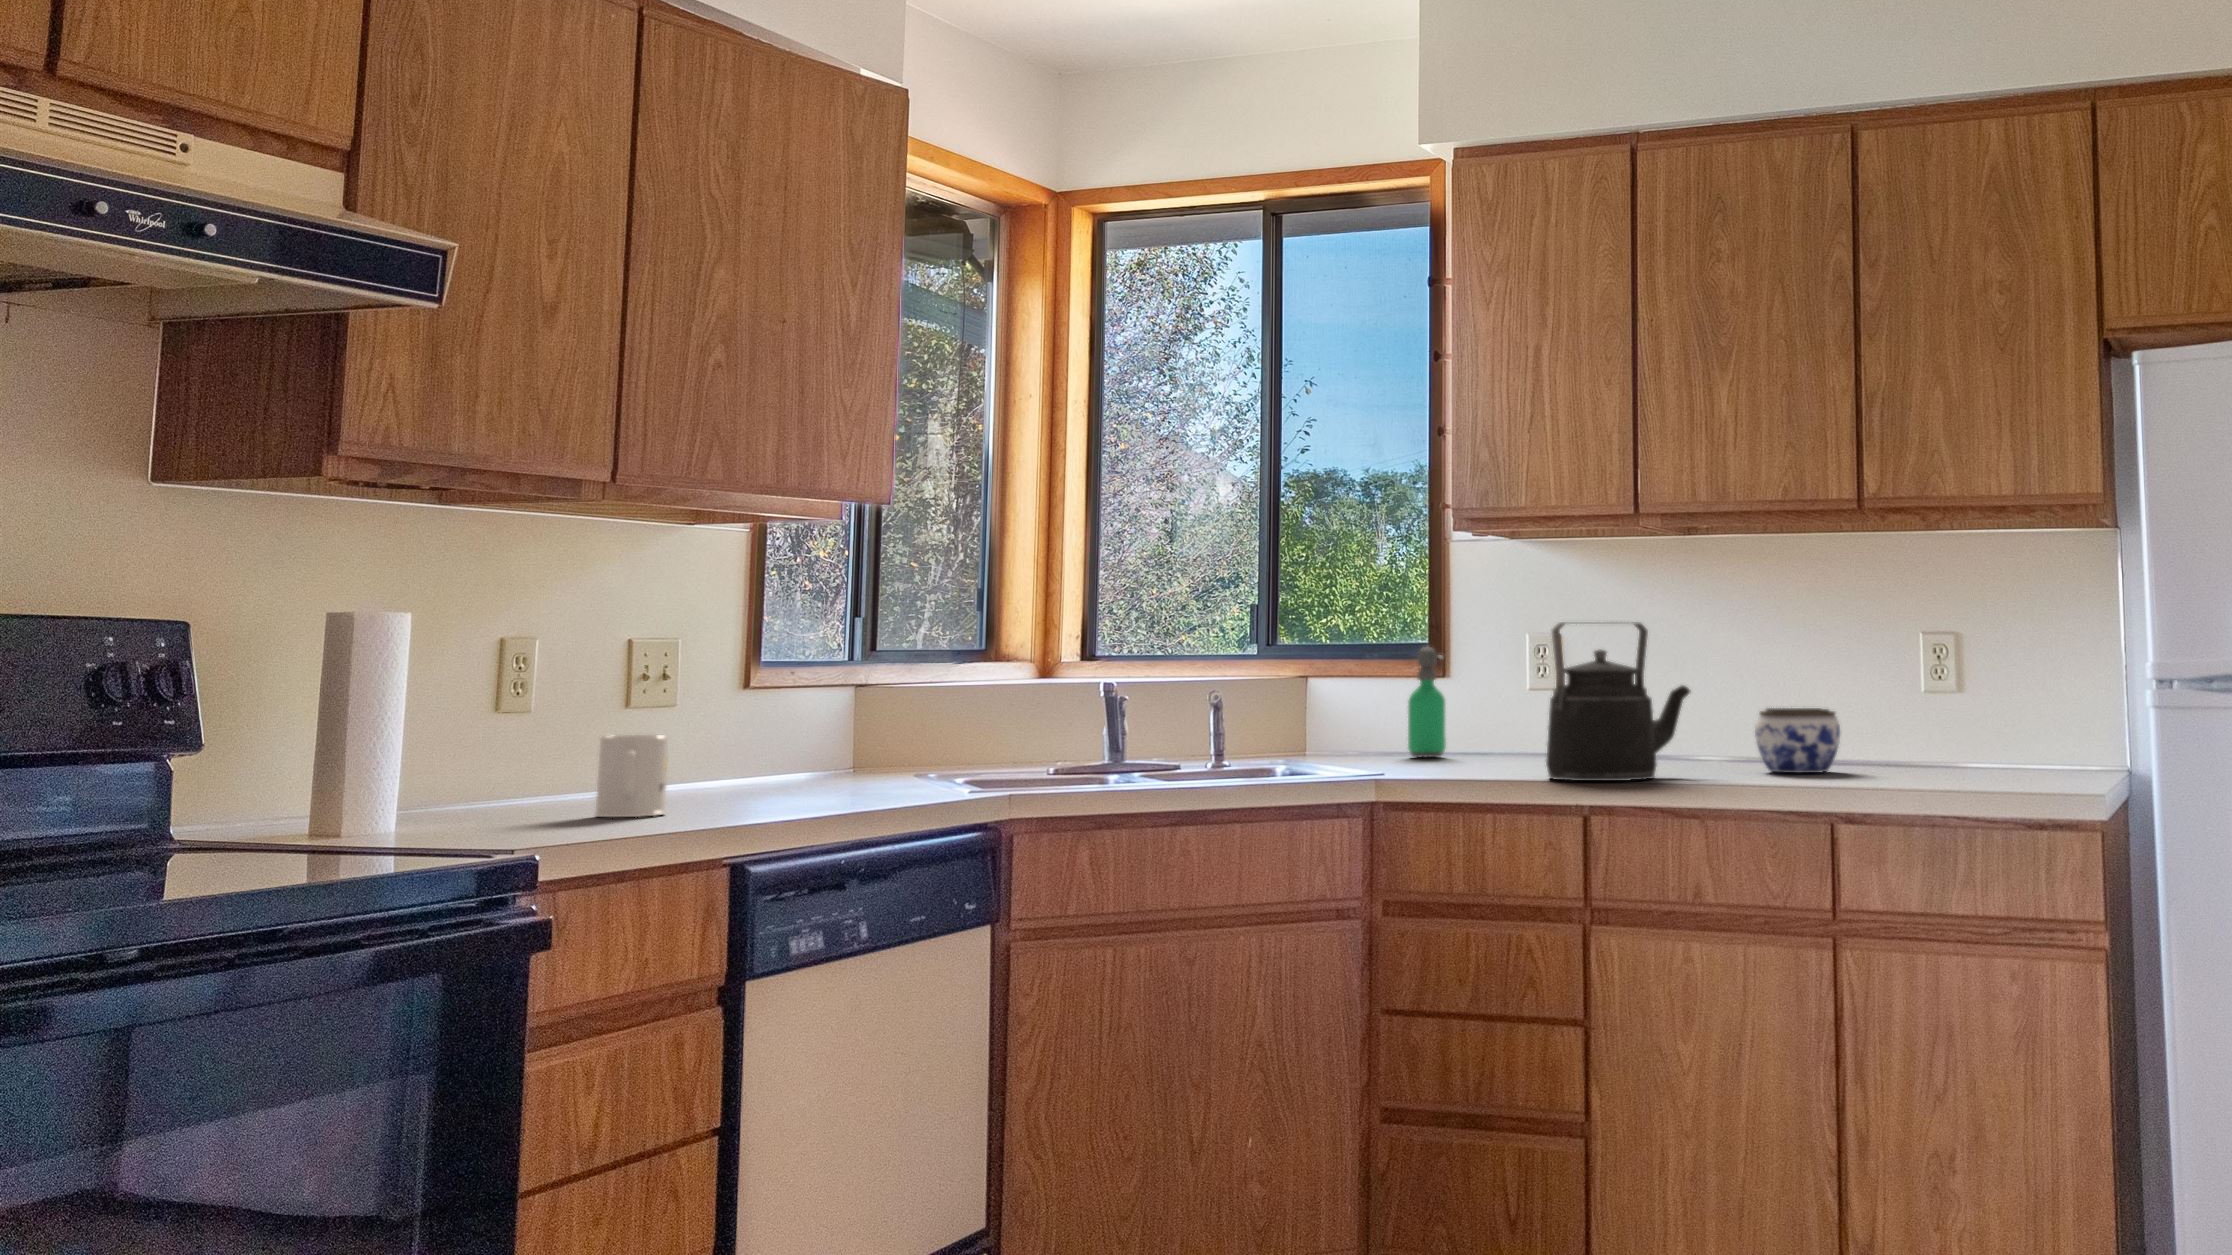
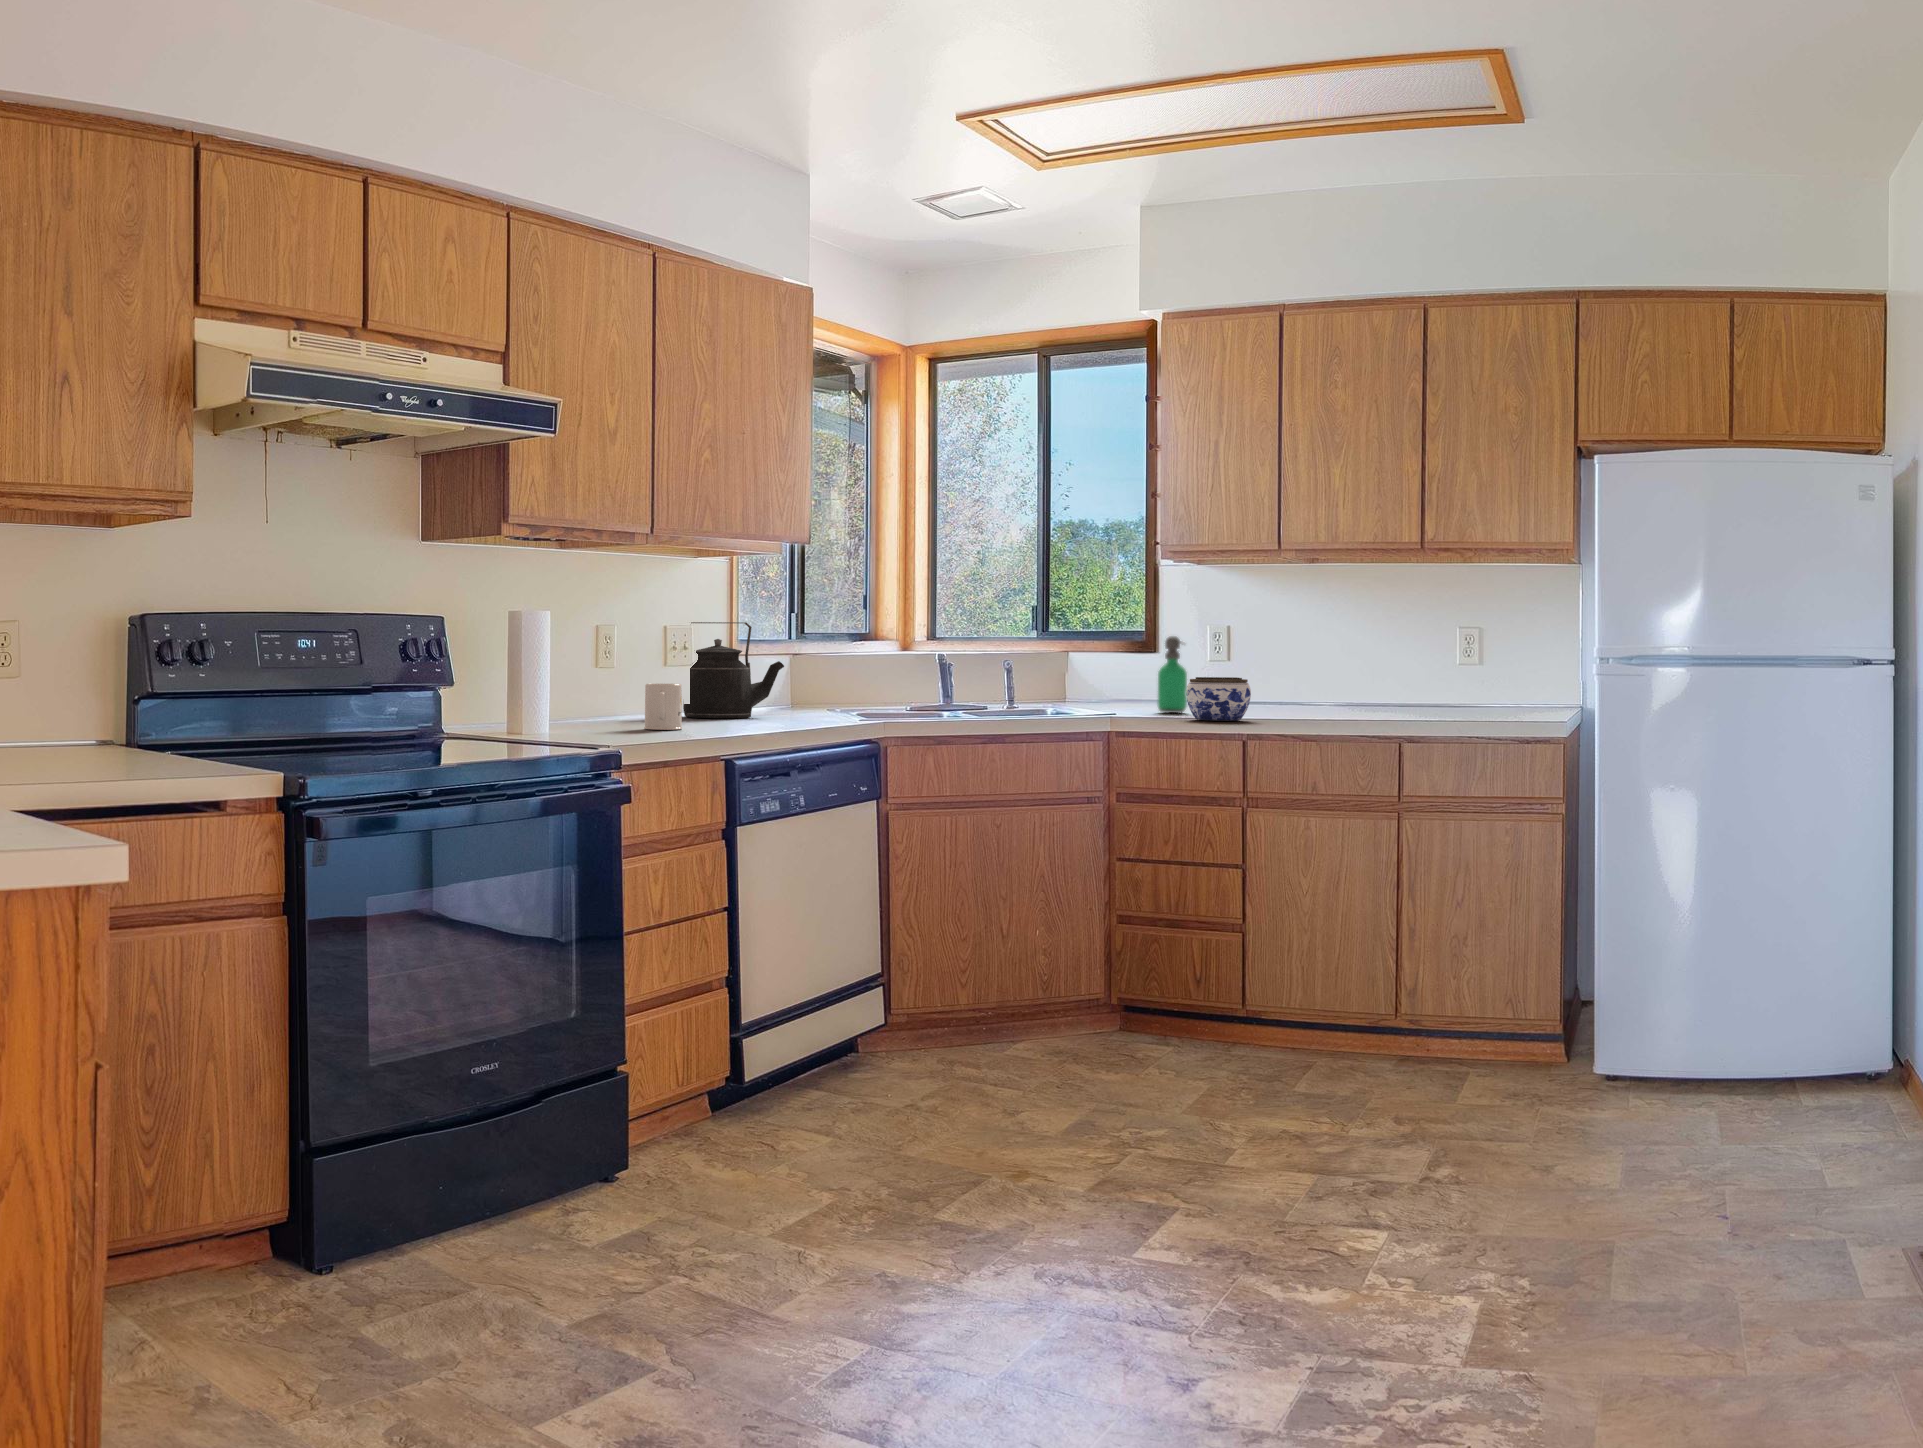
kettle: present [1546,622,1690,781] -> present [683,622,784,718]
jar: present [1755,708,1840,773] -> present [1186,677,1251,721]

